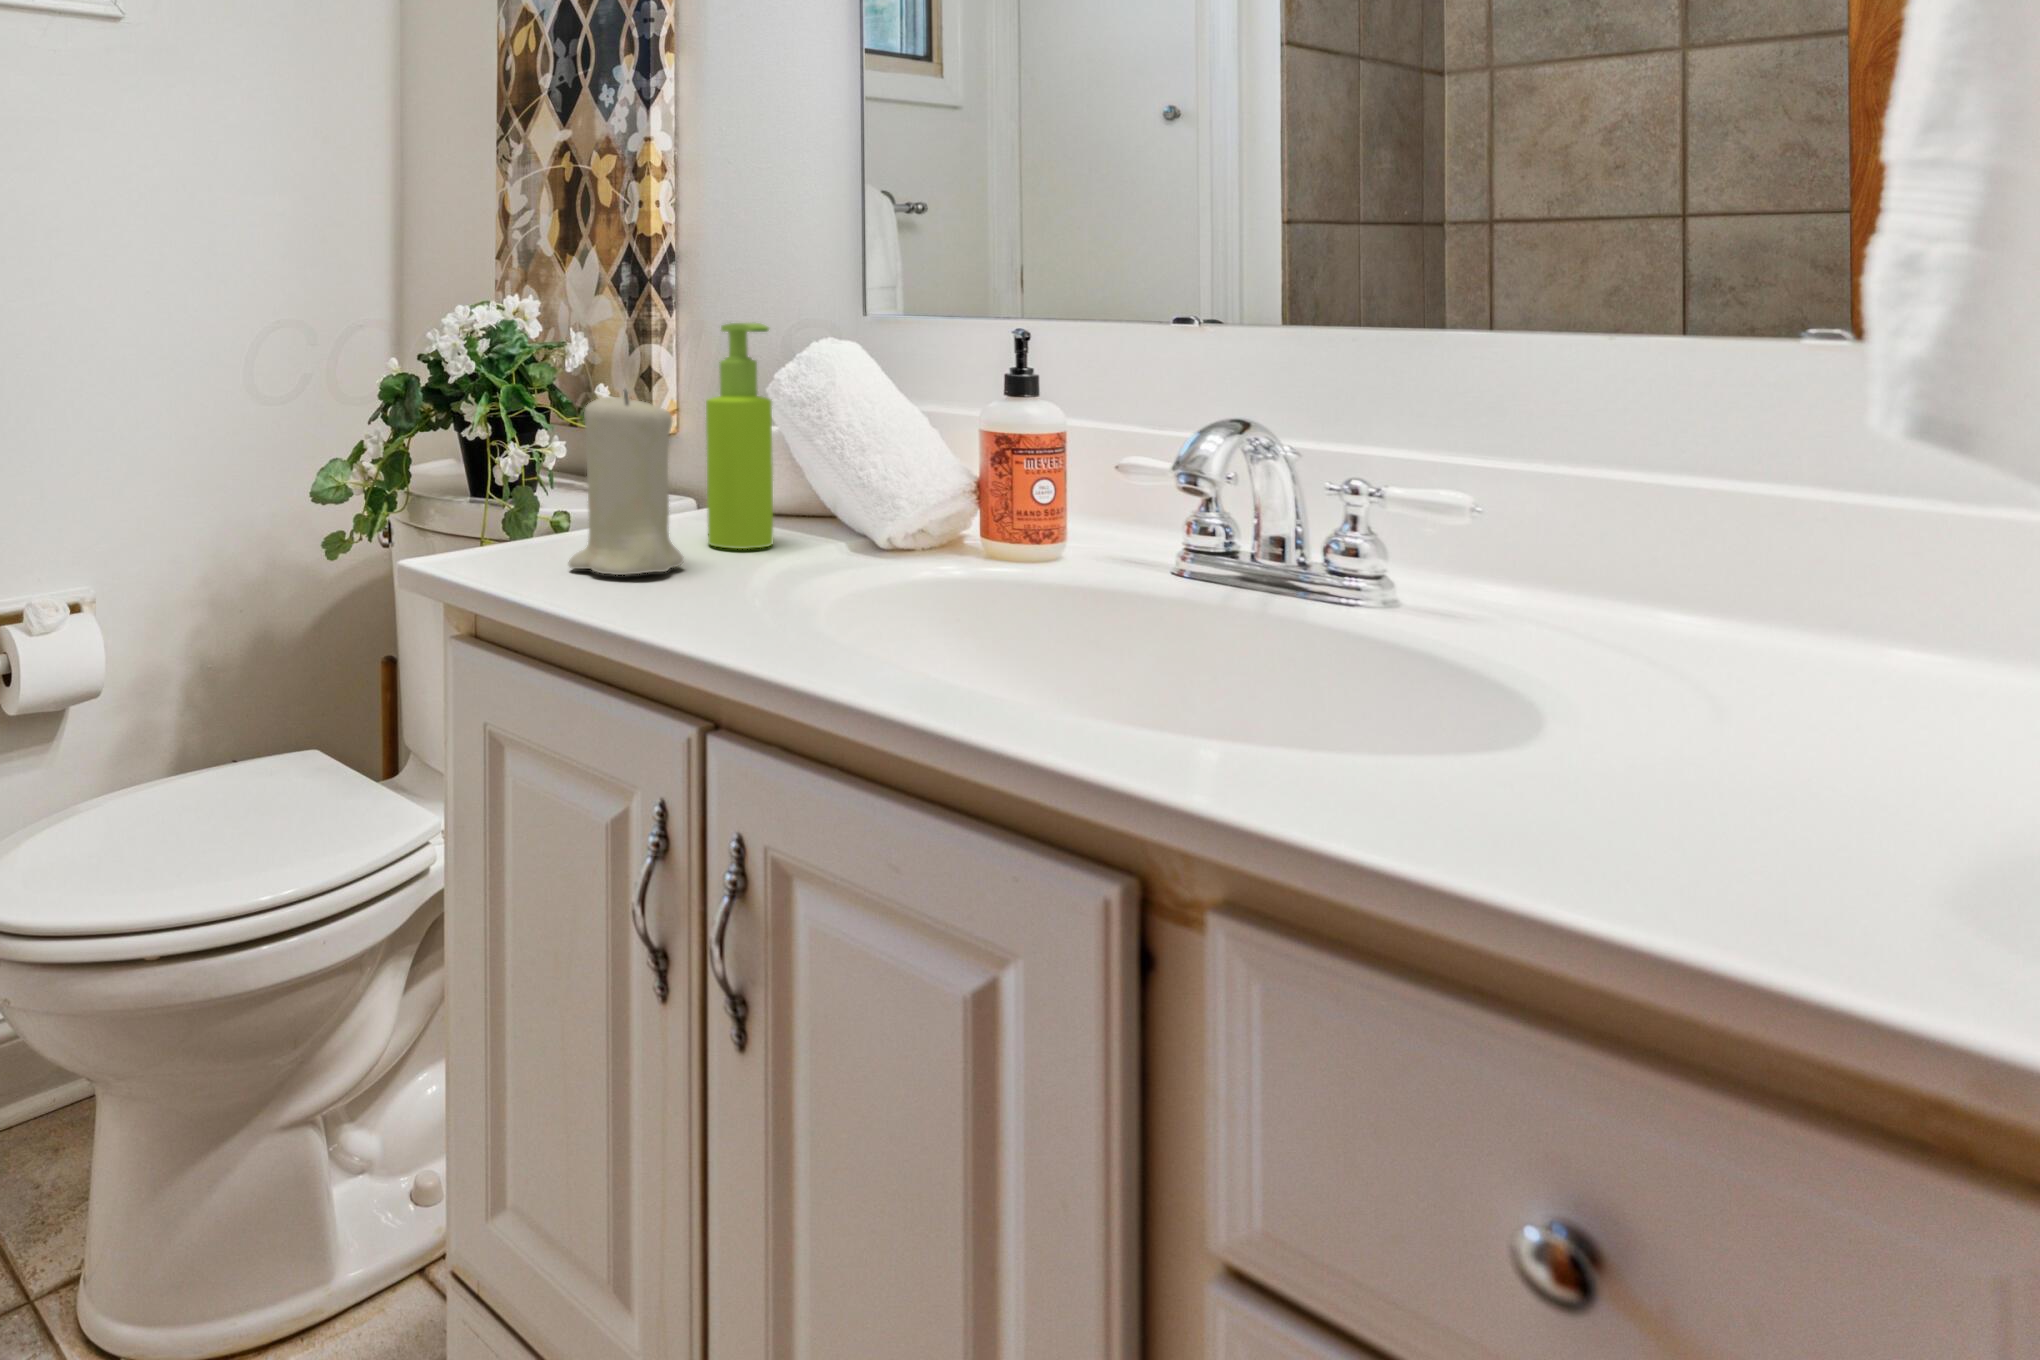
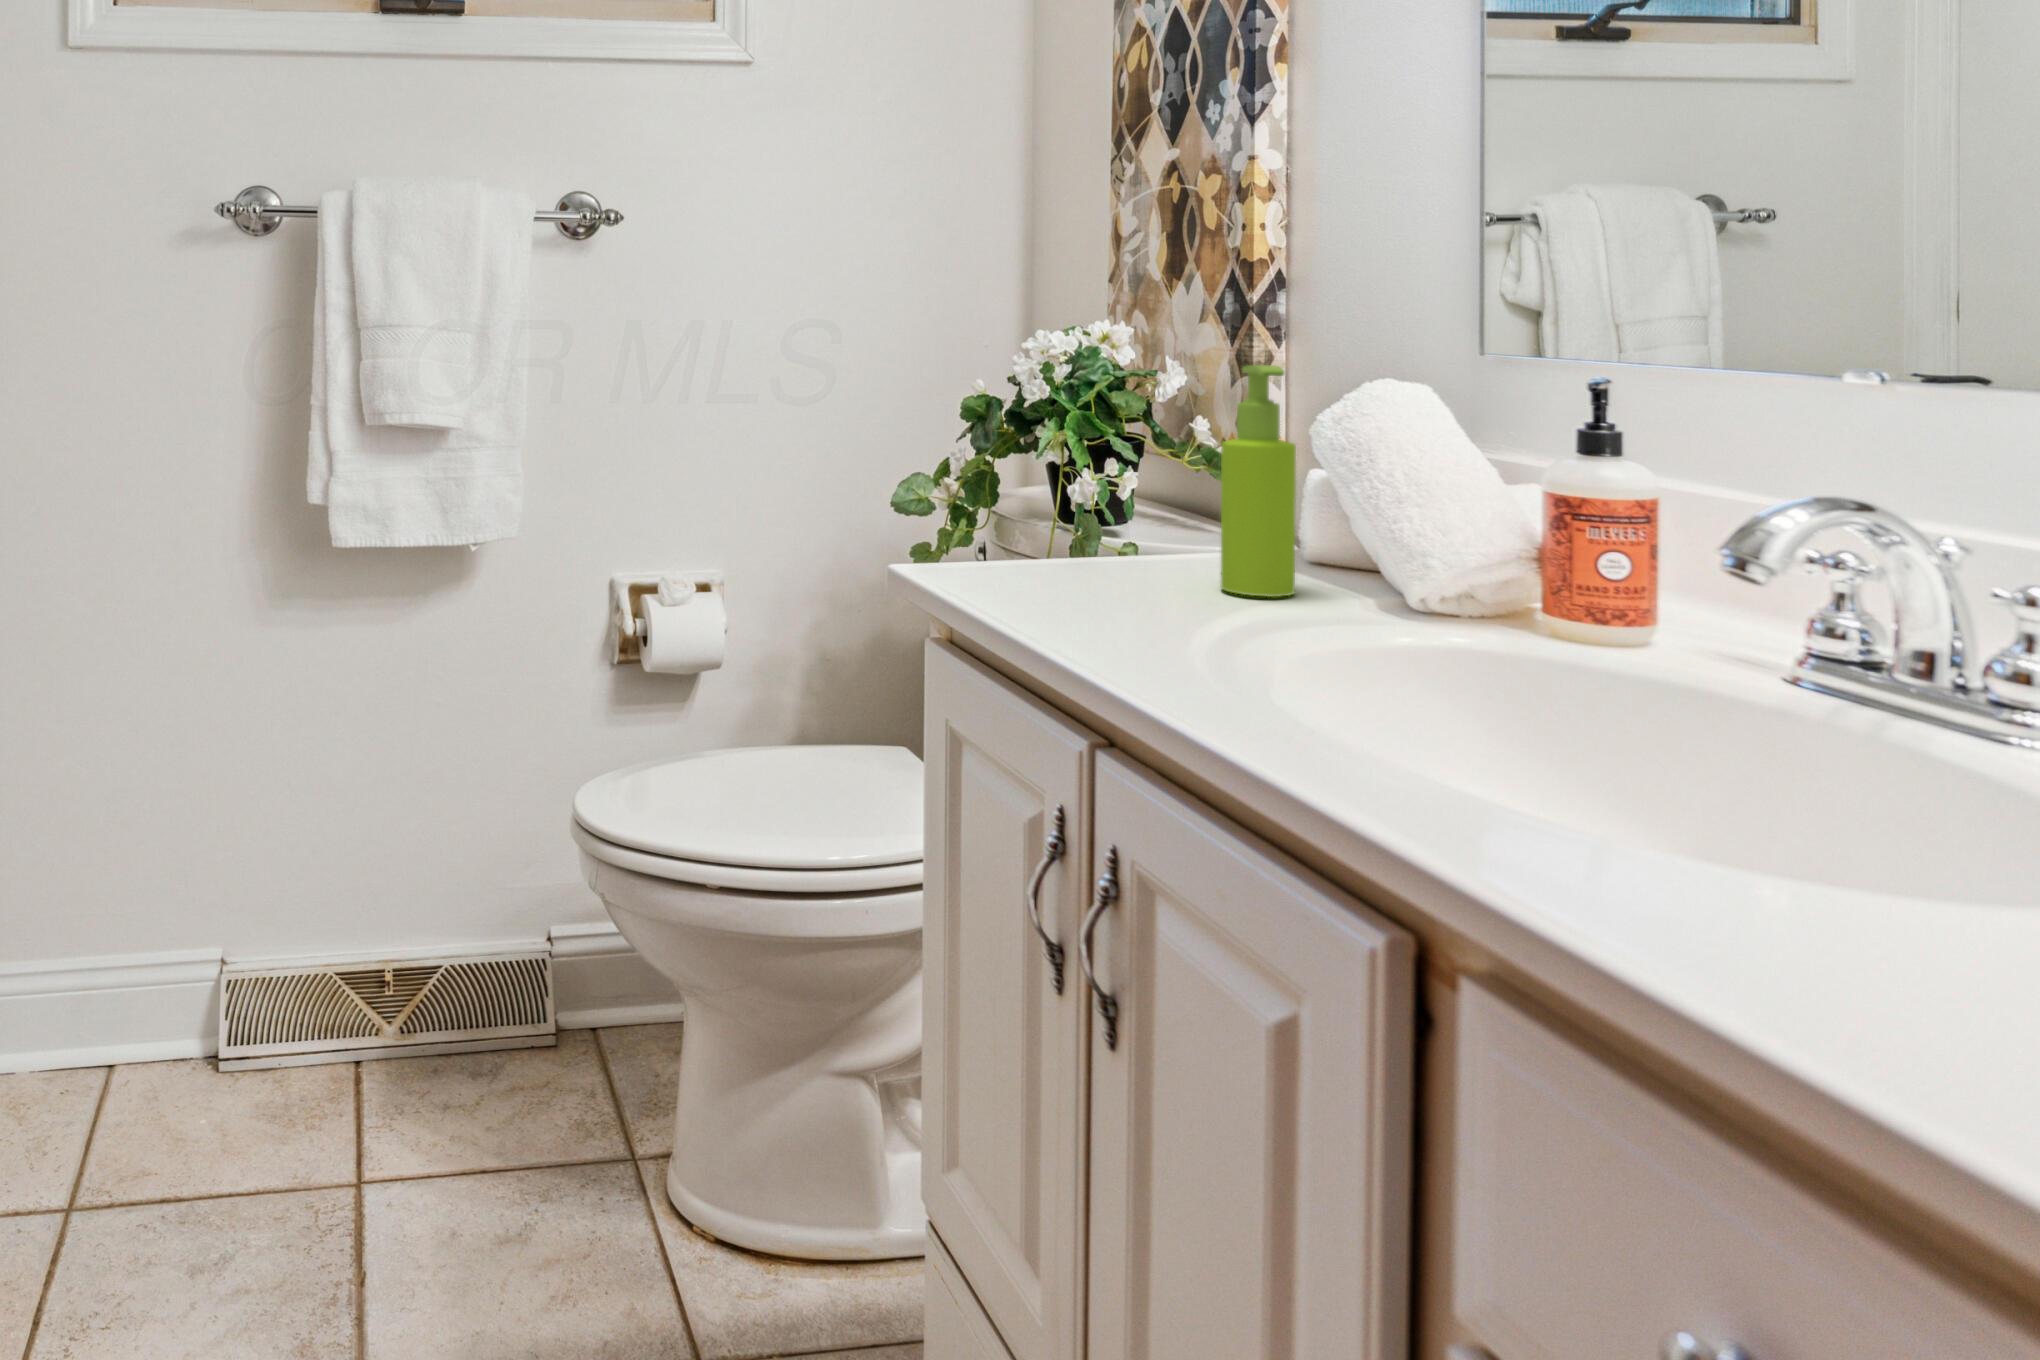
candle: present [569,390,684,575] -> none [1049,429,1167,608]

